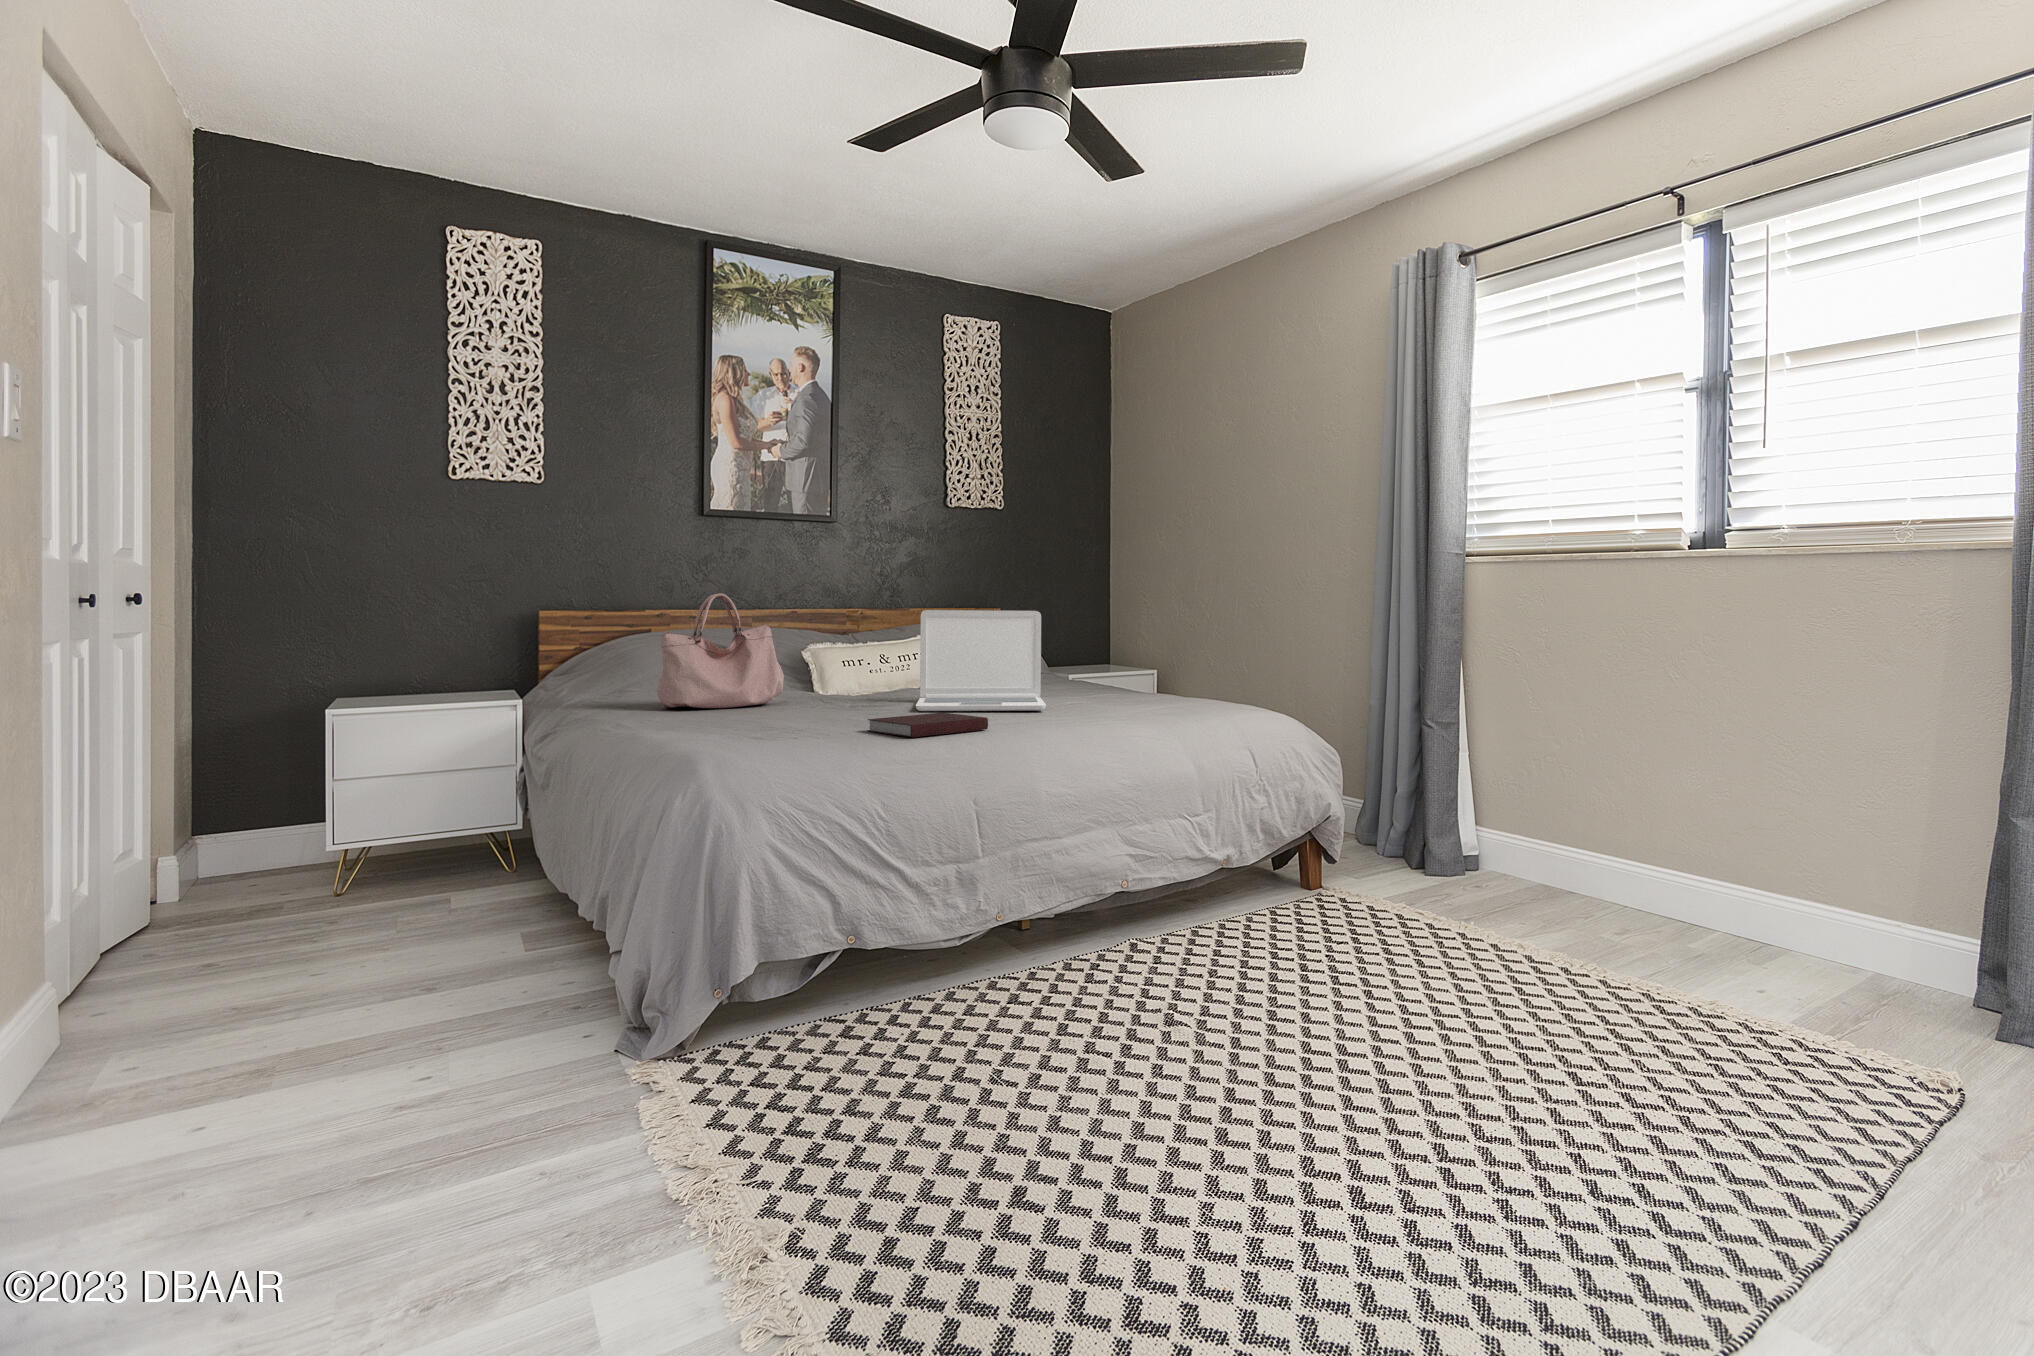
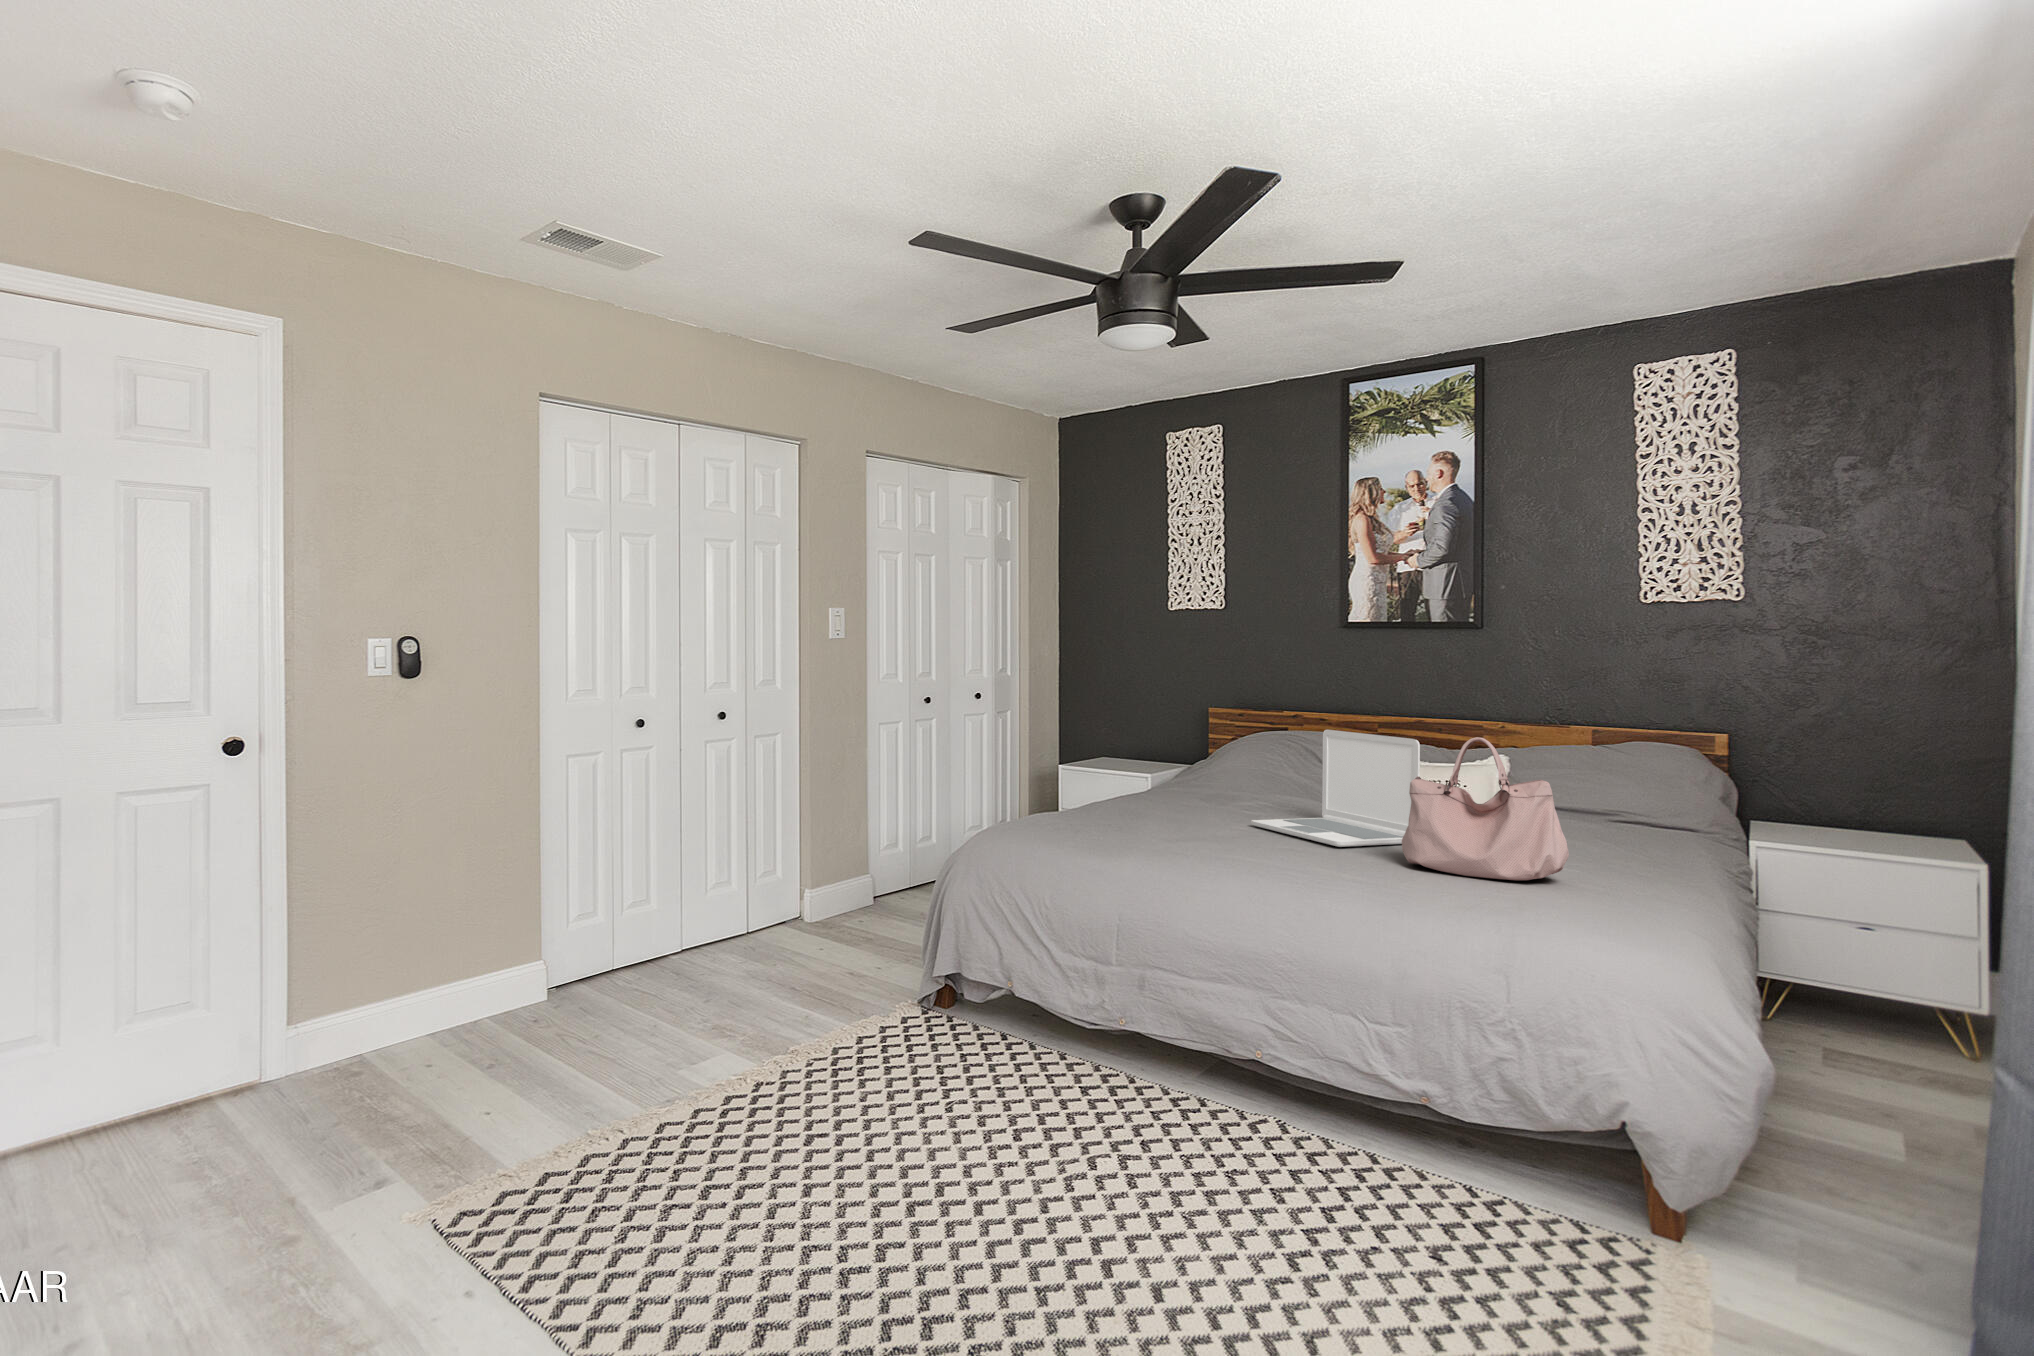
handbag: present [657,594,784,708] -> present [1402,737,1569,880]
notebook: present [868,713,988,737] -> none [1093,817,1194,844]

